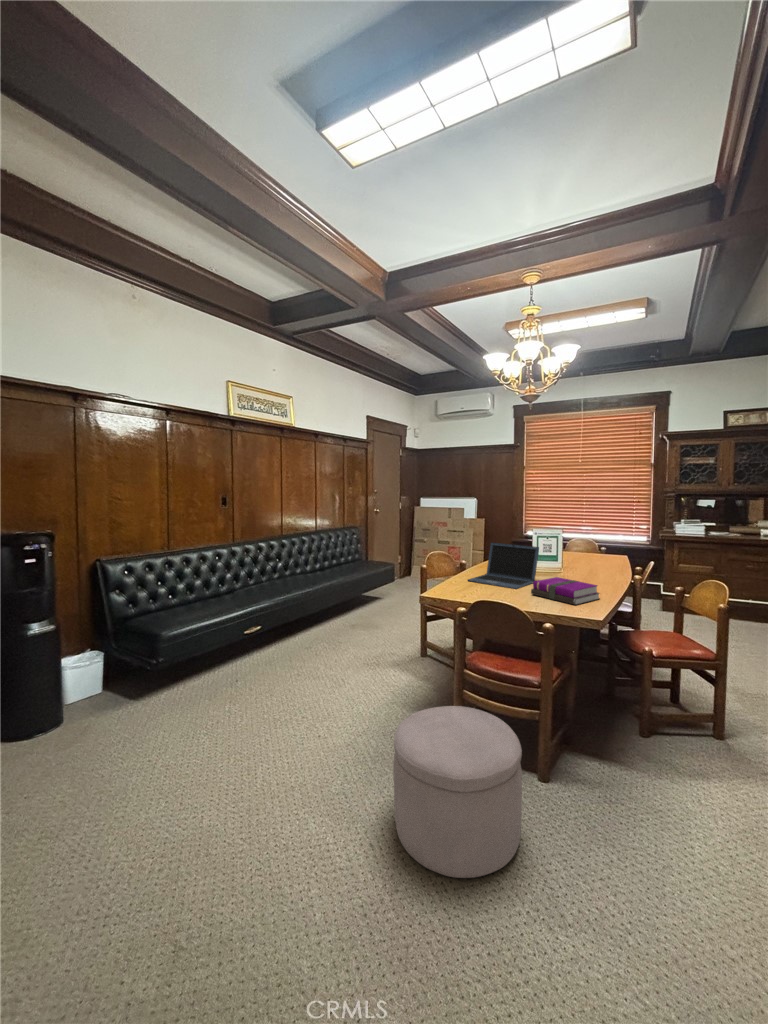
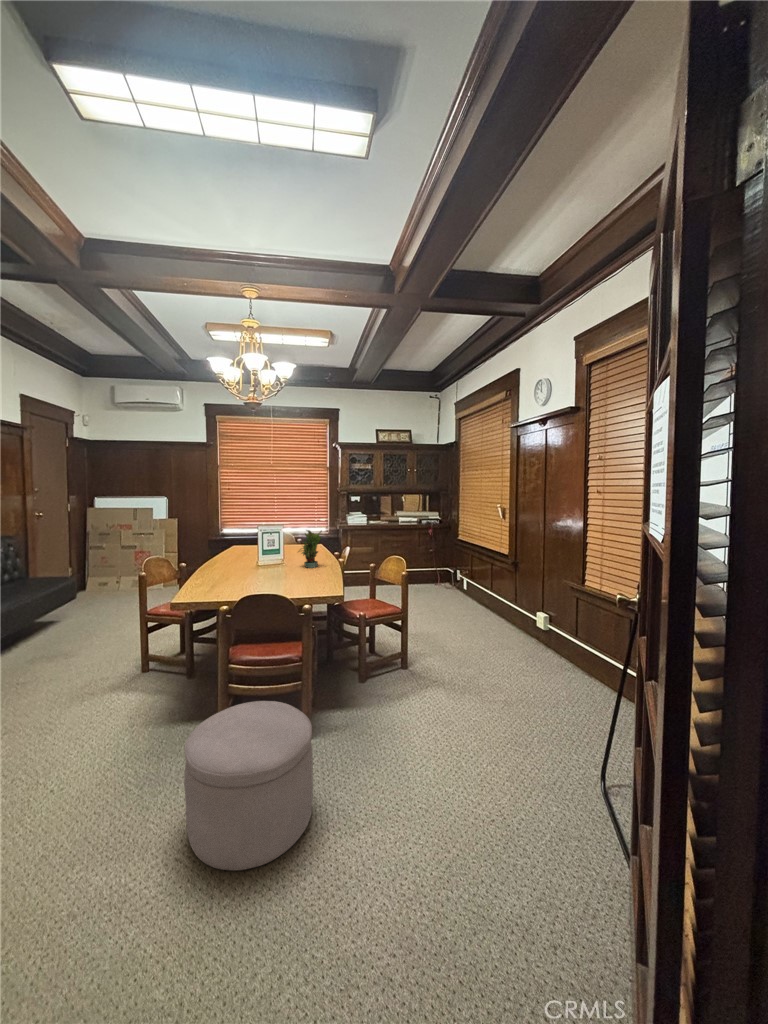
potted plant: none [572,536,603,582] -> present [302,530,322,568]
laptop: present [468,542,539,589] -> none [206,541,272,583]
notebook: present [531,577,600,605] -> none [275,567,330,589]

